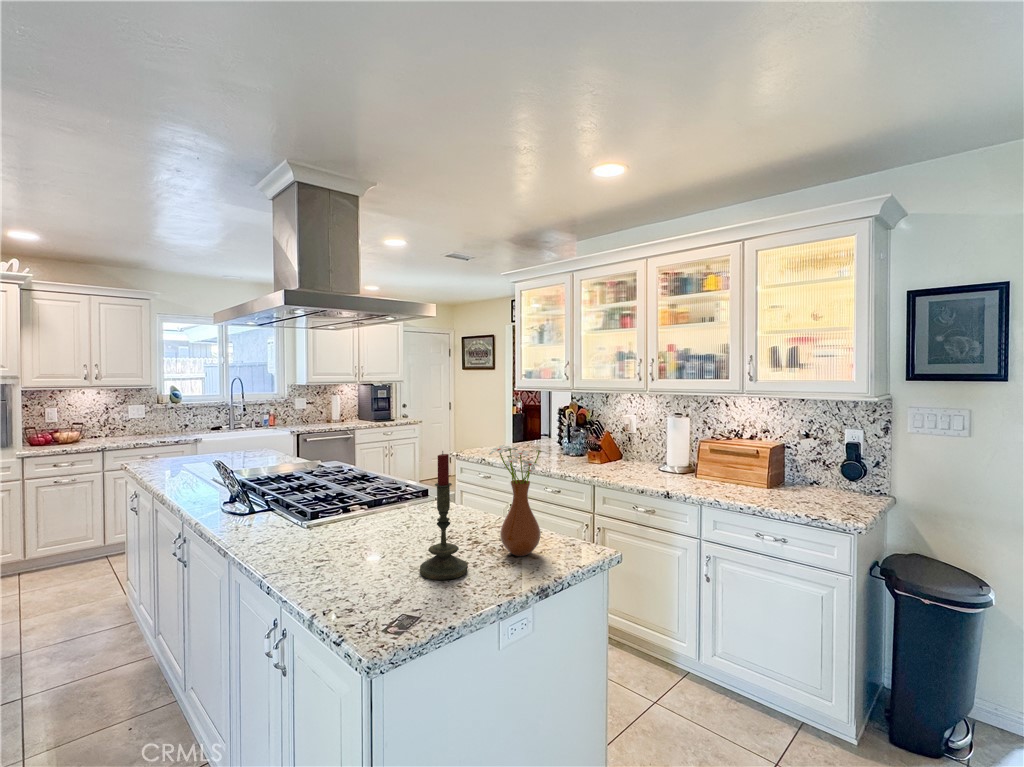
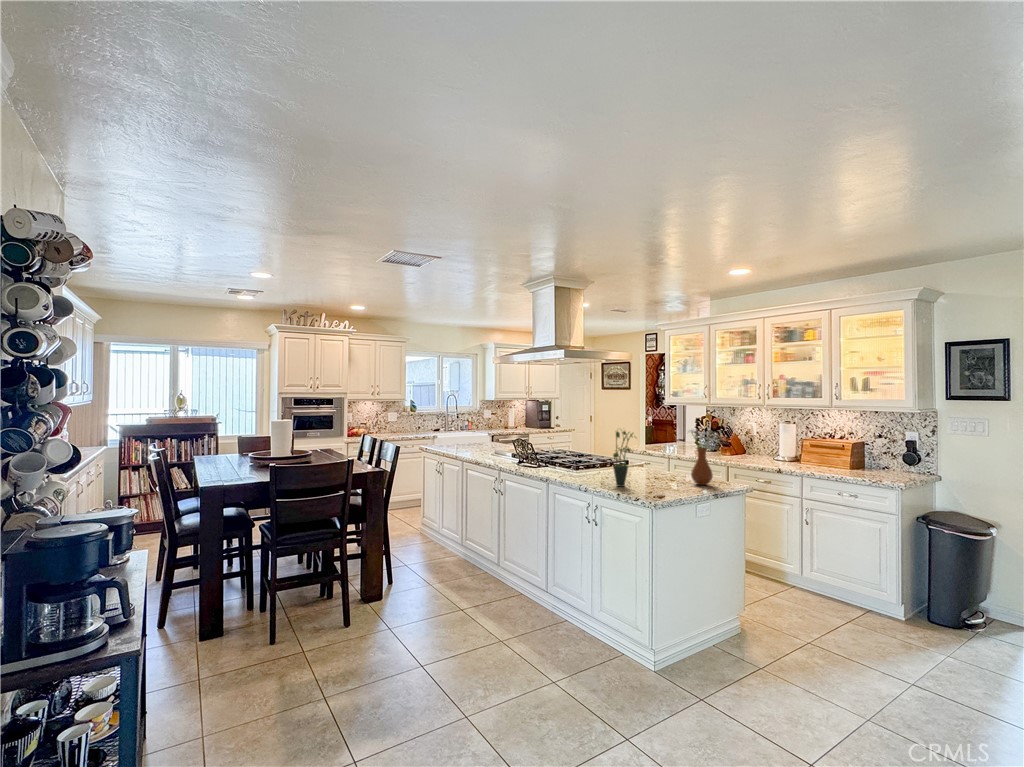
potted plant: none [320,451,370,579] -> present [613,431,633,487]
candle: present [420,451,467,580] -> none [656,429,679,489]

